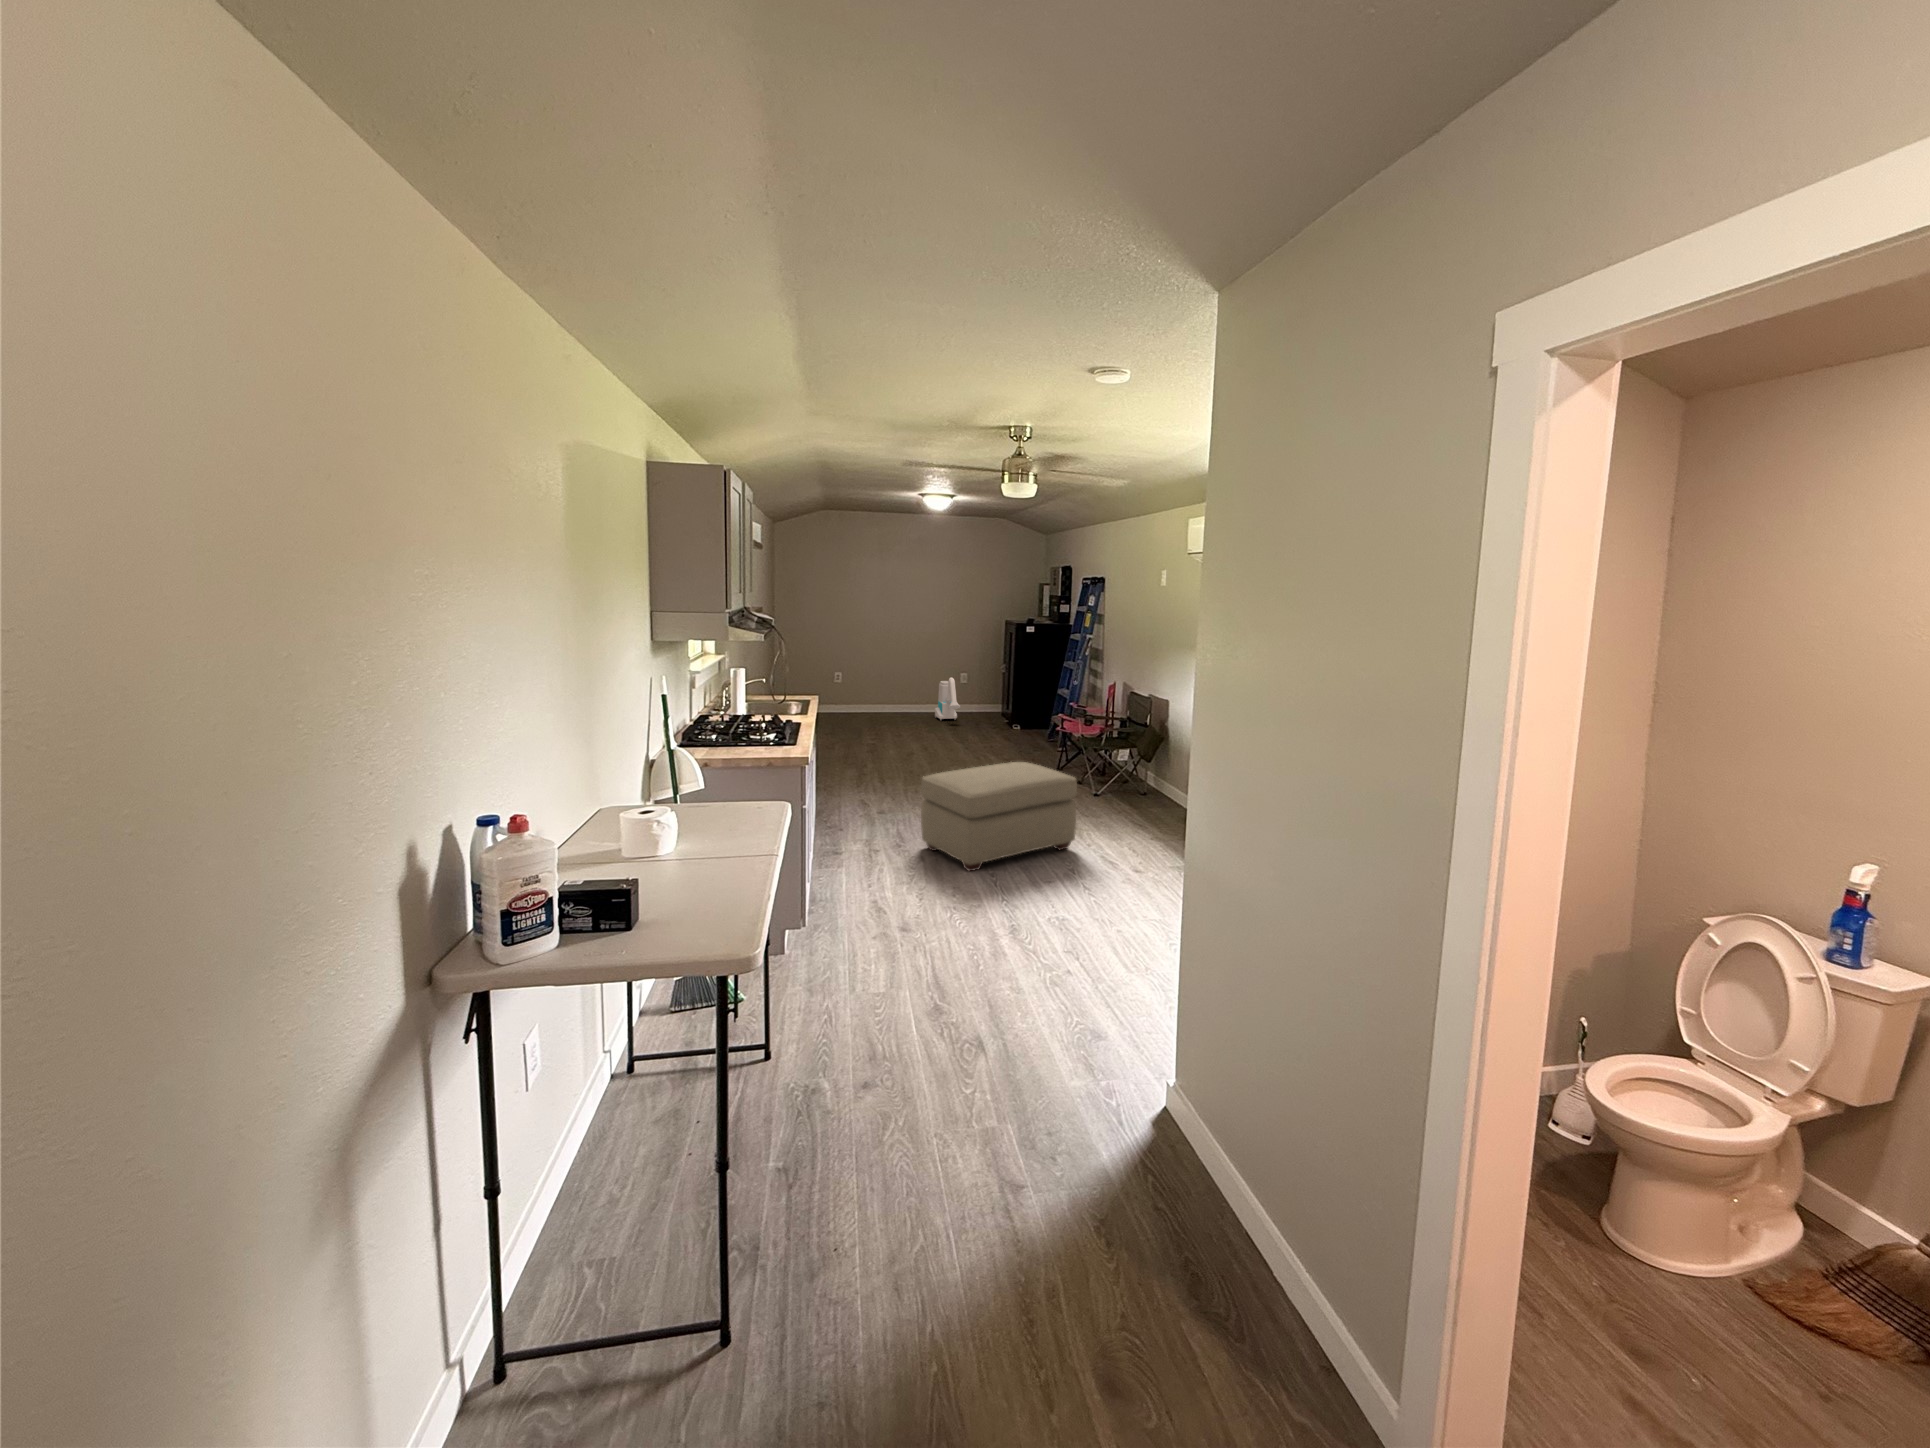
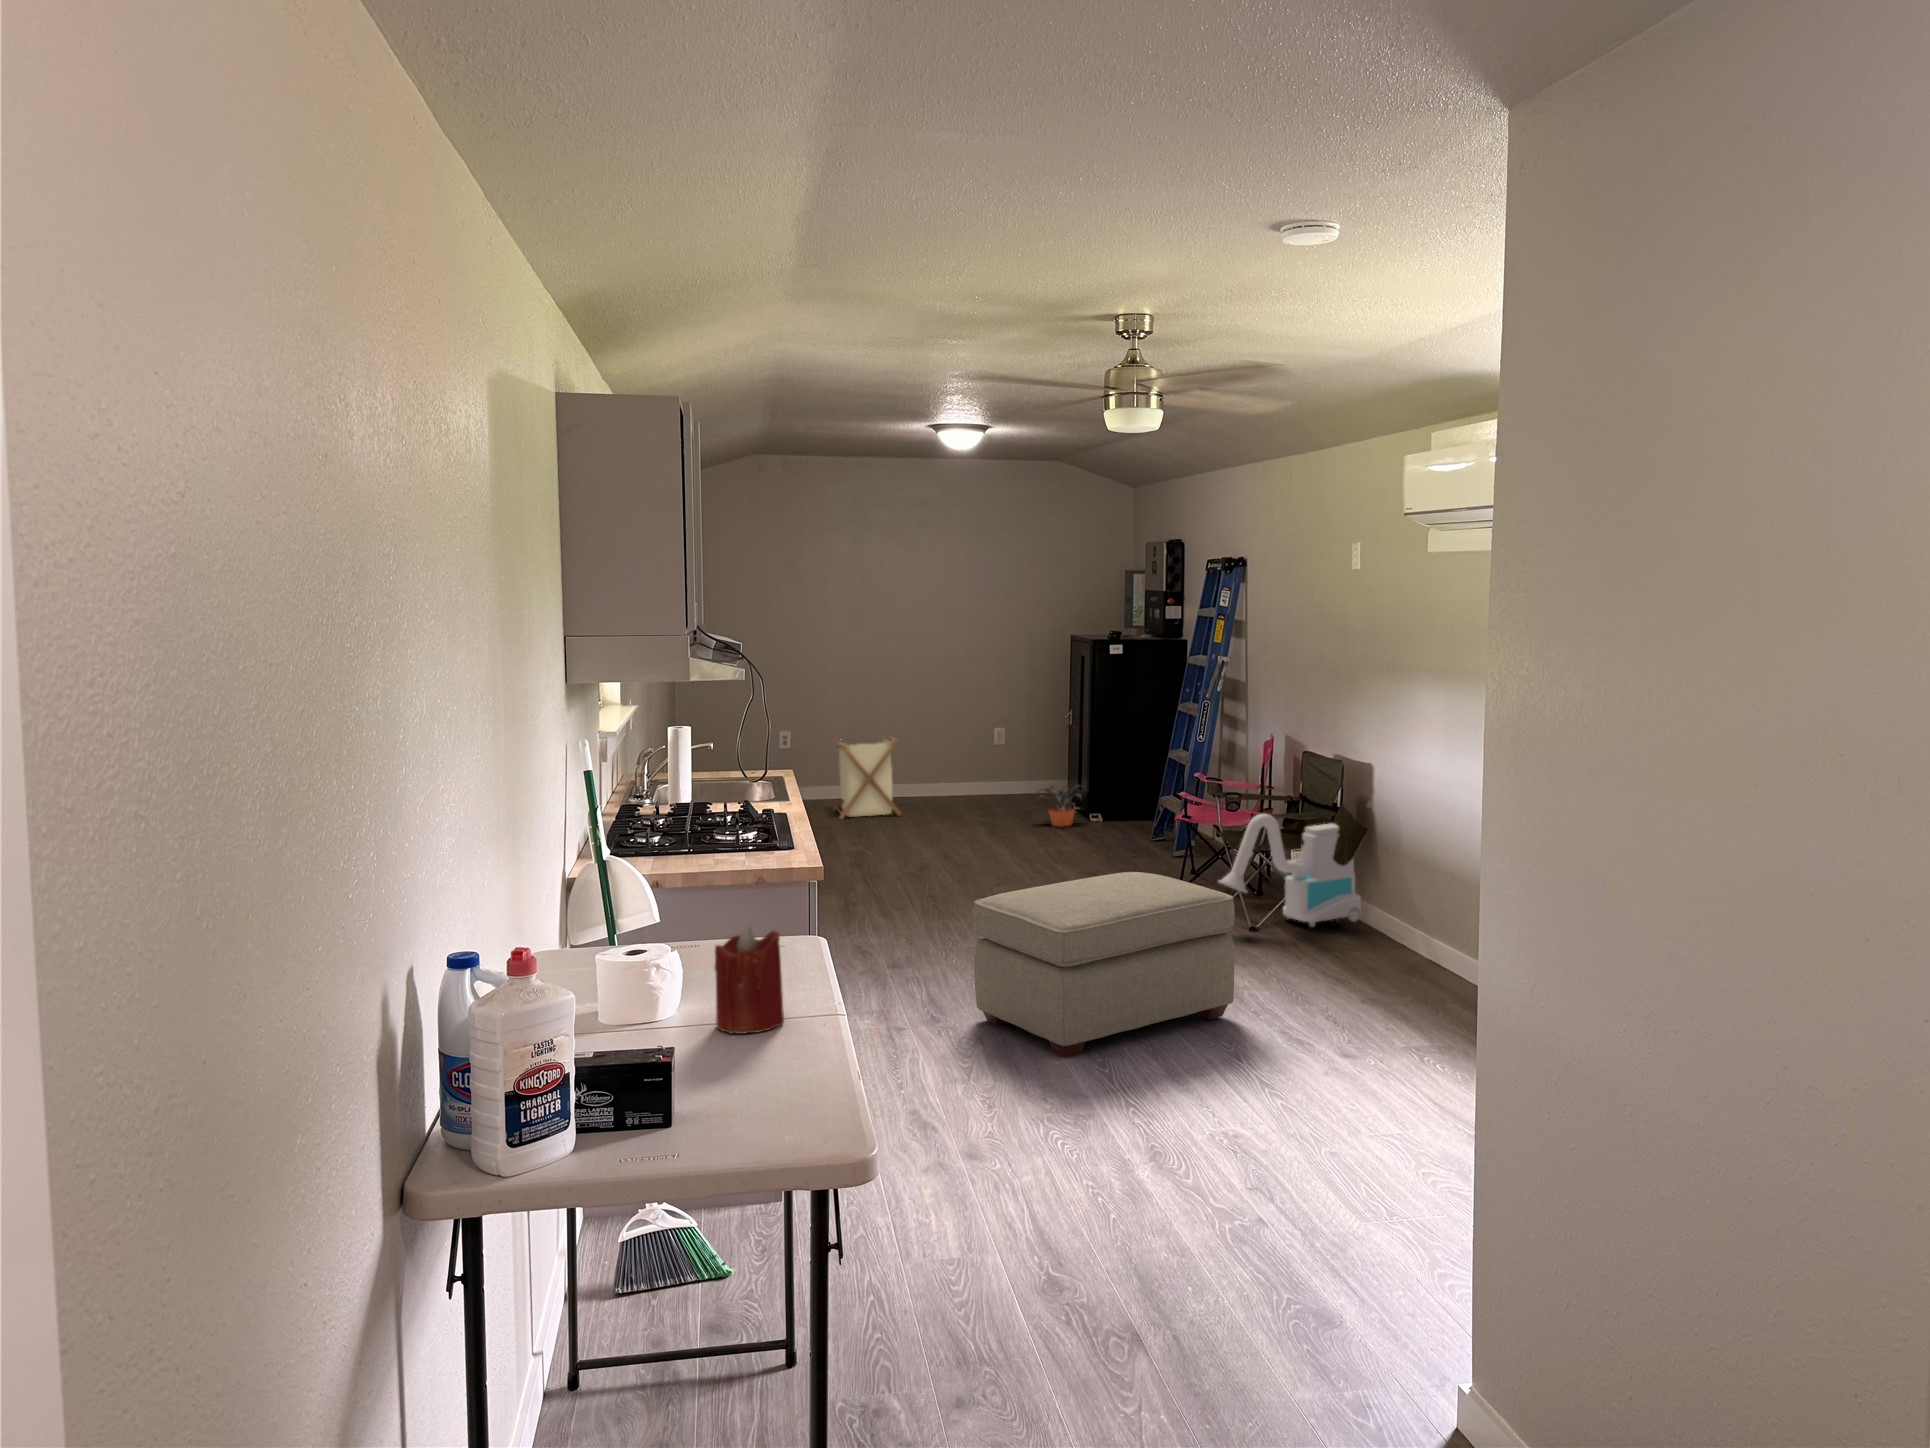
laundry basket: none [861,673,902,724] -> present [833,736,901,819]
vacuum cleaner: present [935,678,961,720] -> present [1218,814,1361,927]
potted plant: none [979,707,1011,732] -> present [1036,785,1081,827]
candle: none [696,798,741,866] -> present [715,926,784,1034]

